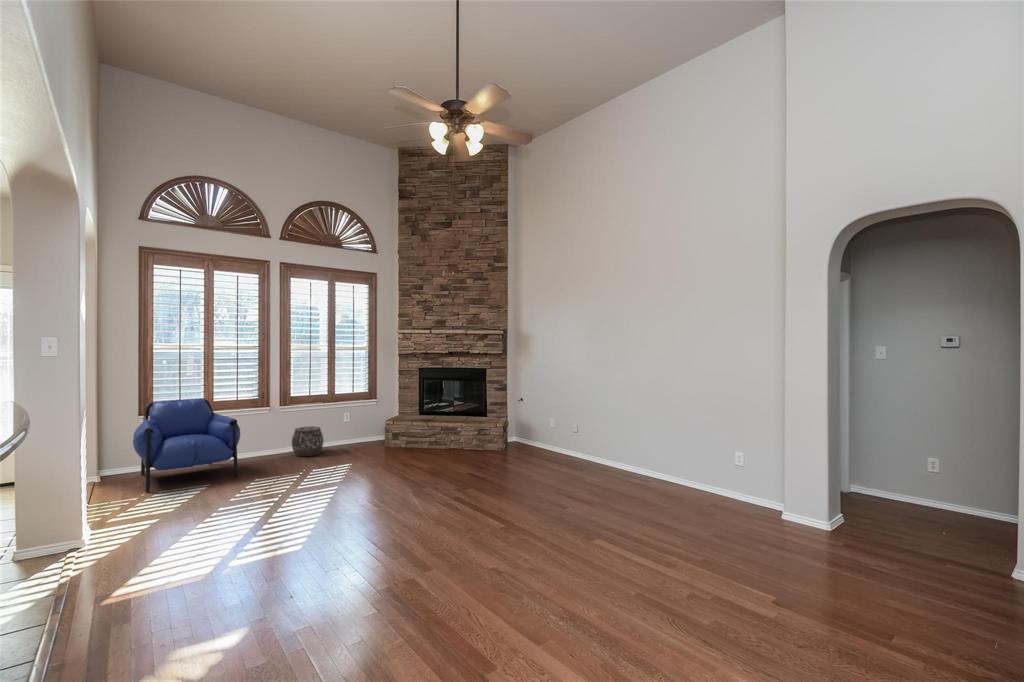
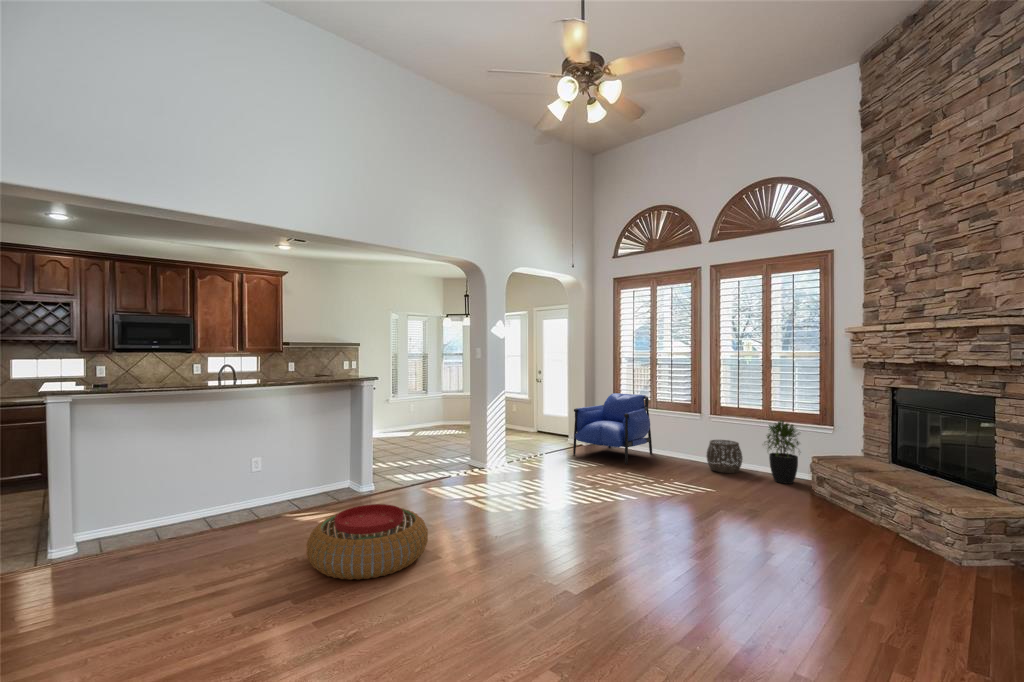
potted plant: none [339,400,370,449] -> present [767,420,799,484]
pouf: none [359,536,495,631] -> present [307,504,428,580]

